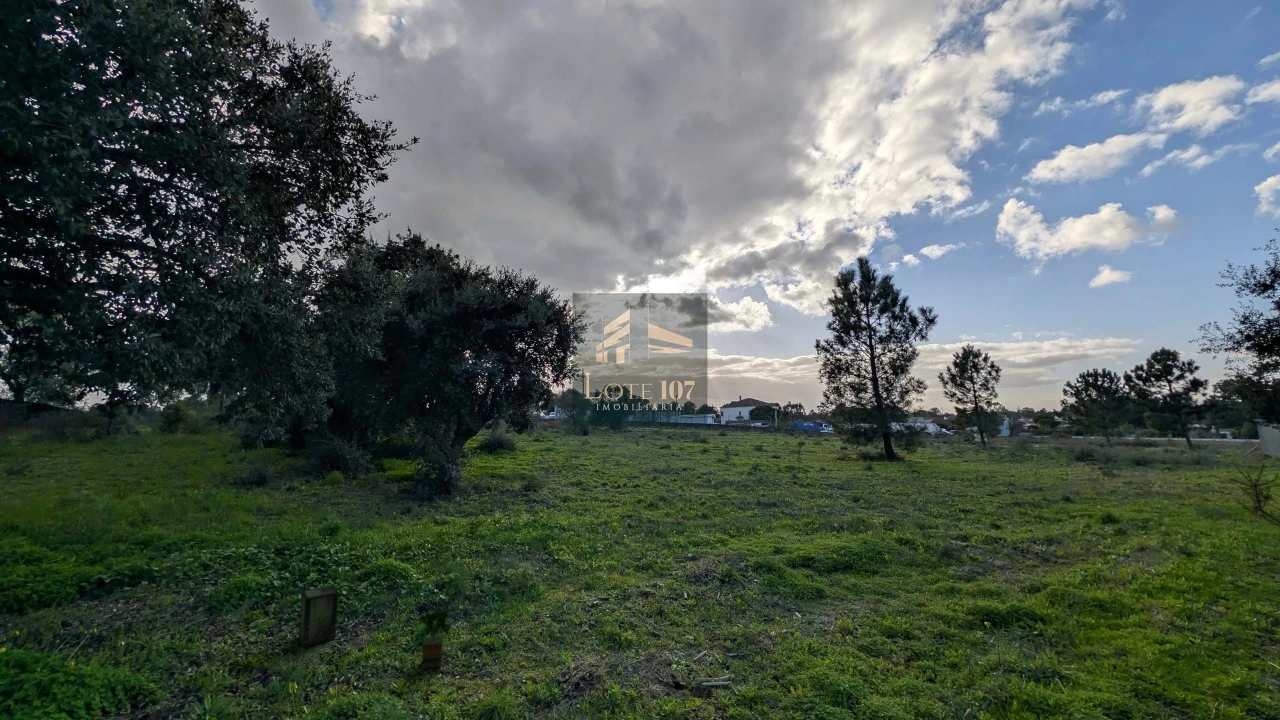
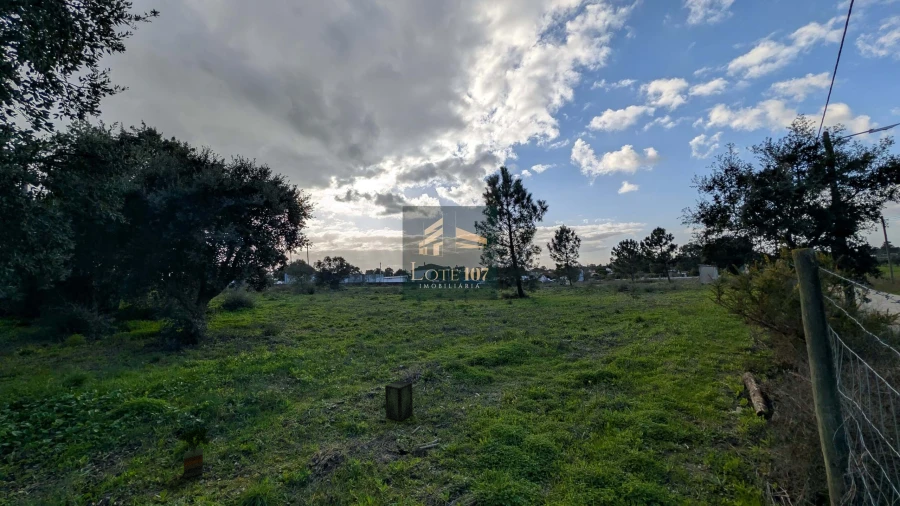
storage box: present [299,585,338,647] -> present [385,381,413,421]

